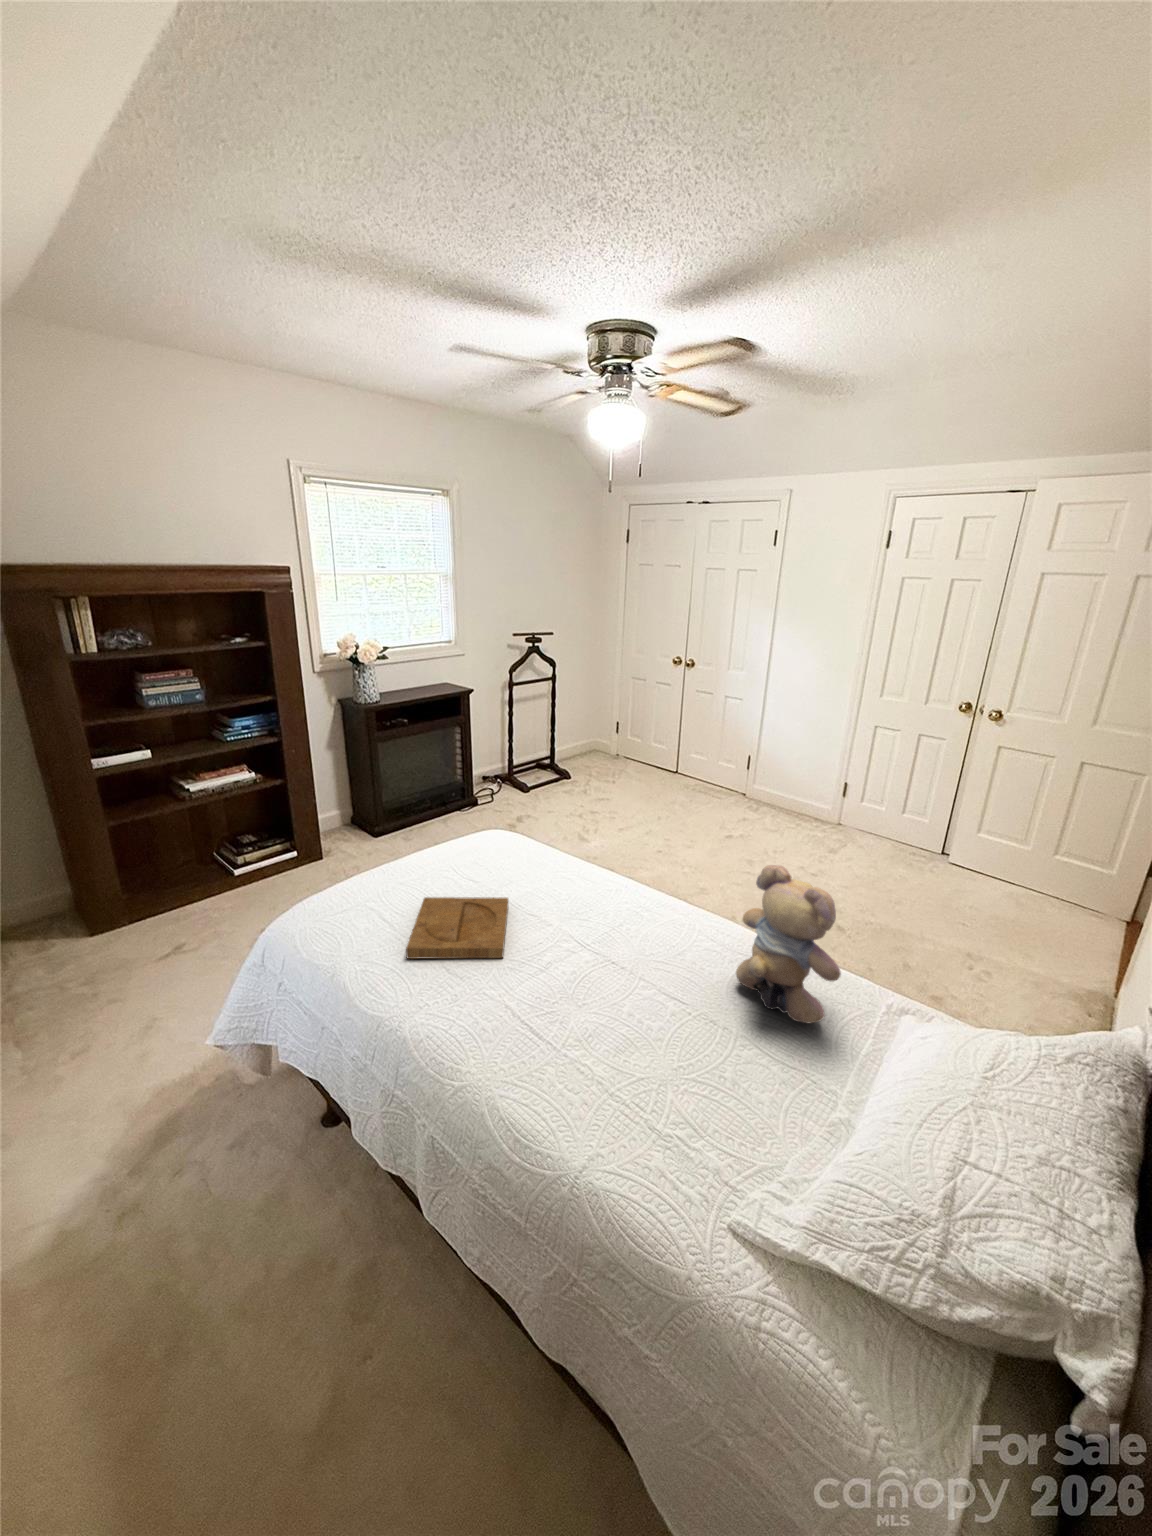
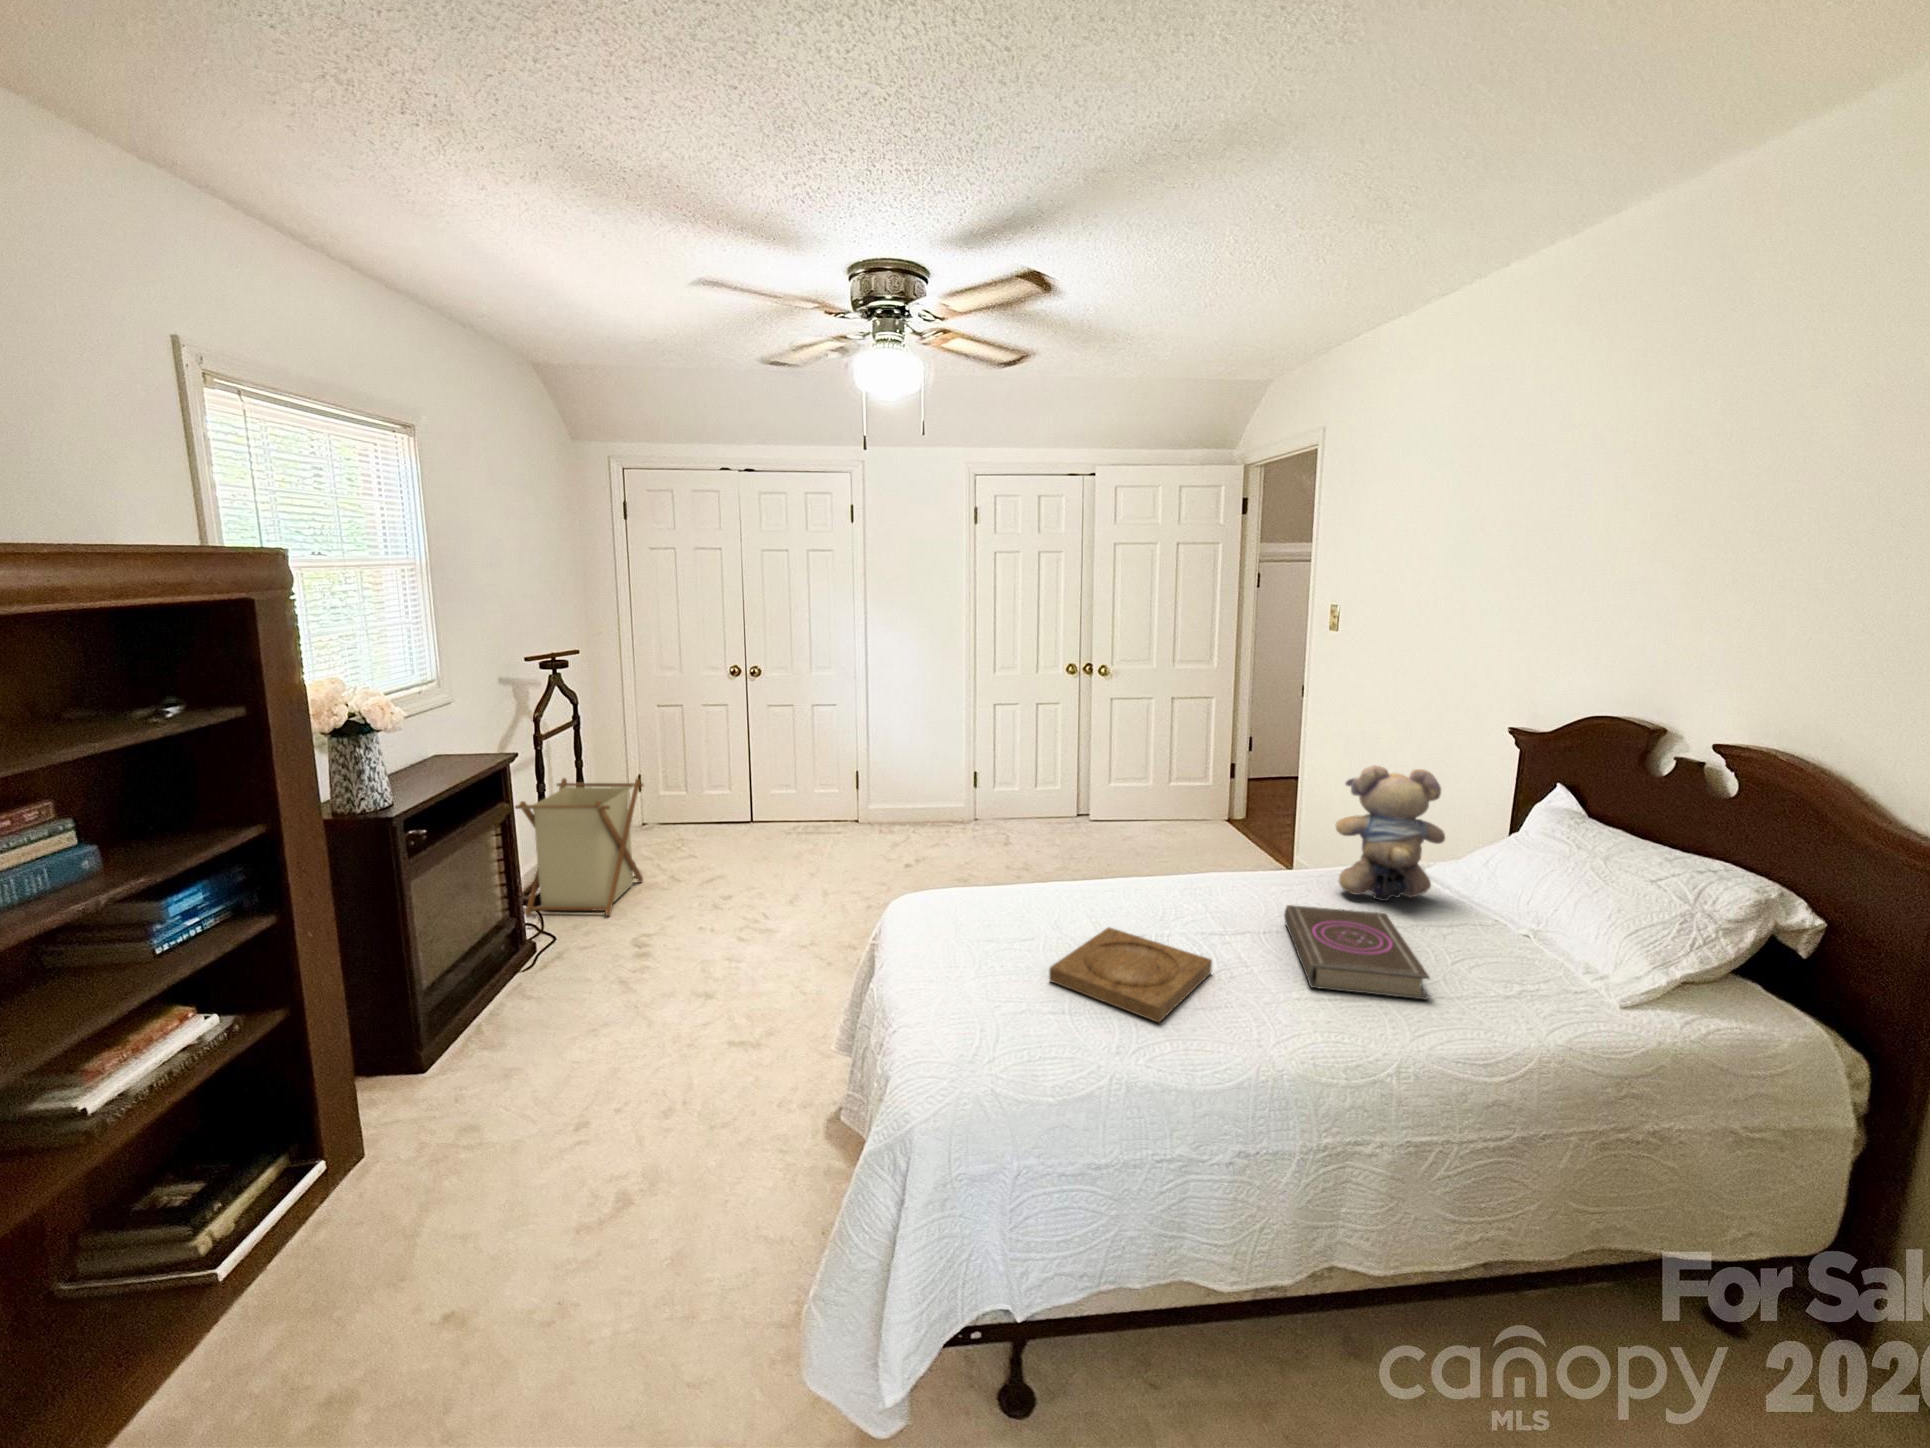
laundry basket: none [494,712,569,799] -> present [515,778,643,916]
book: none [526,952,692,1072] -> present [1284,905,1430,1000]

